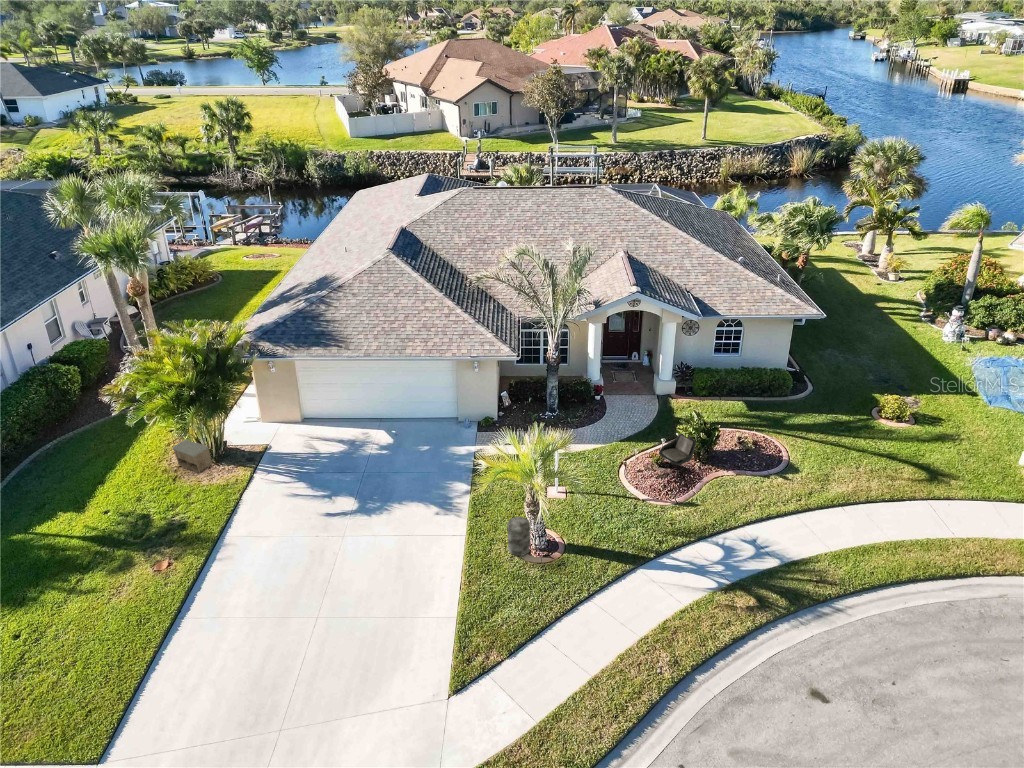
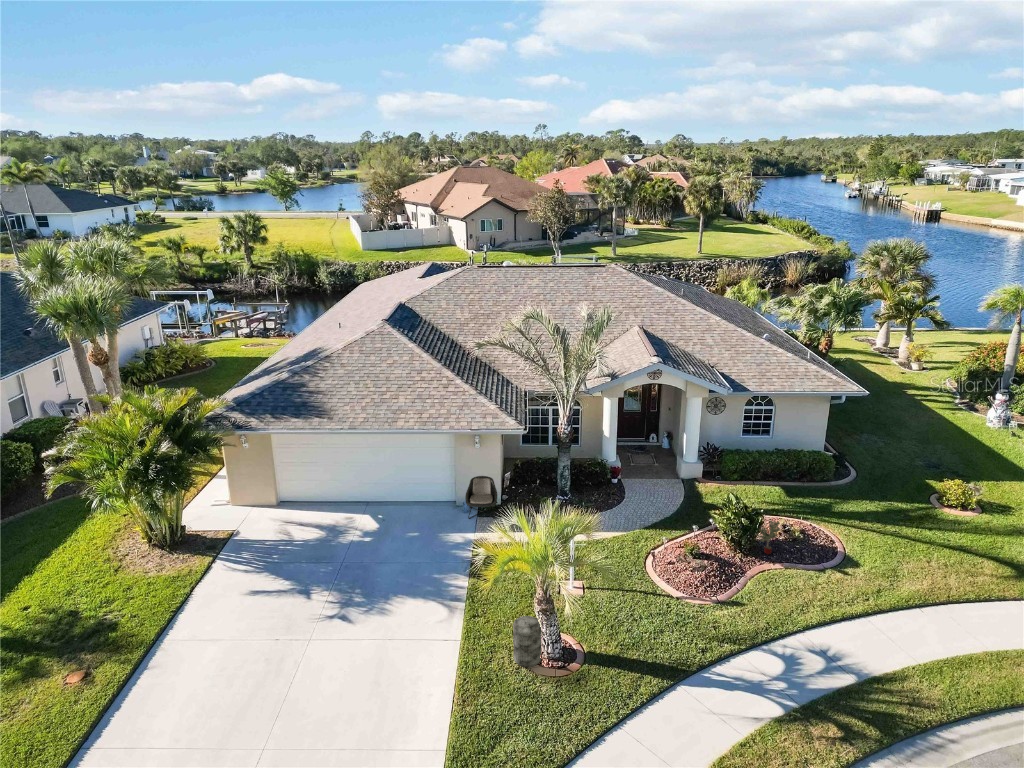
potted tree: none [716,433,735,462] -> present [758,519,780,554]
lounge chair: present [659,434,696,477] -> present [465,476,497,519]
storage bench: present [173,439,212,472] -> none [119,522,165,562]

